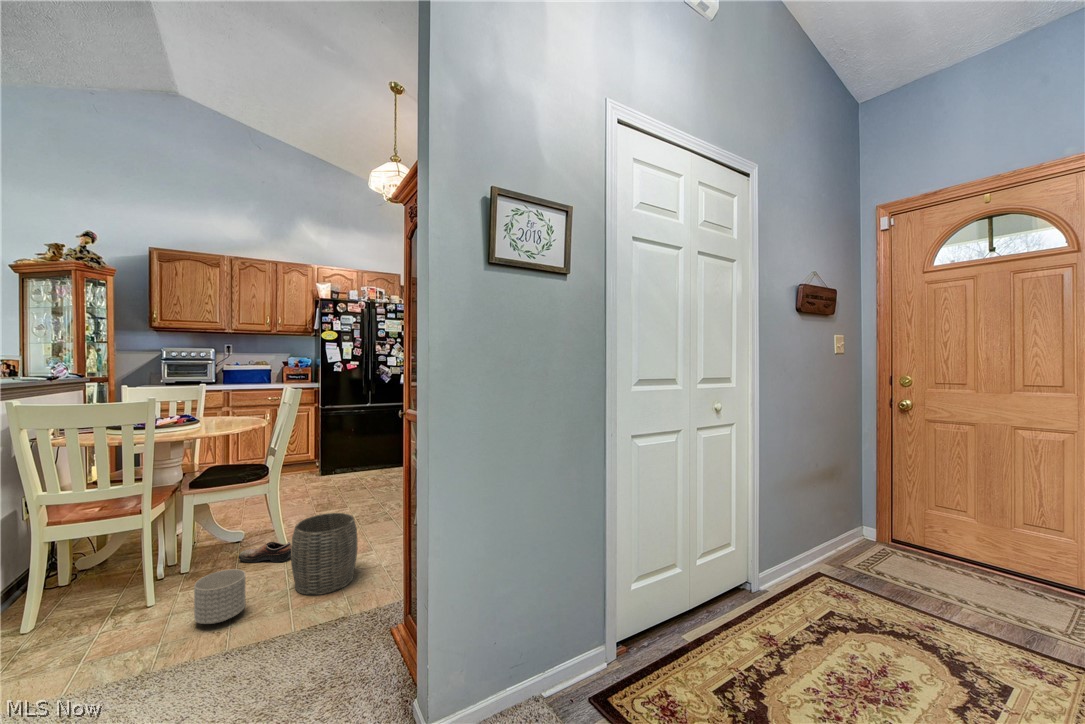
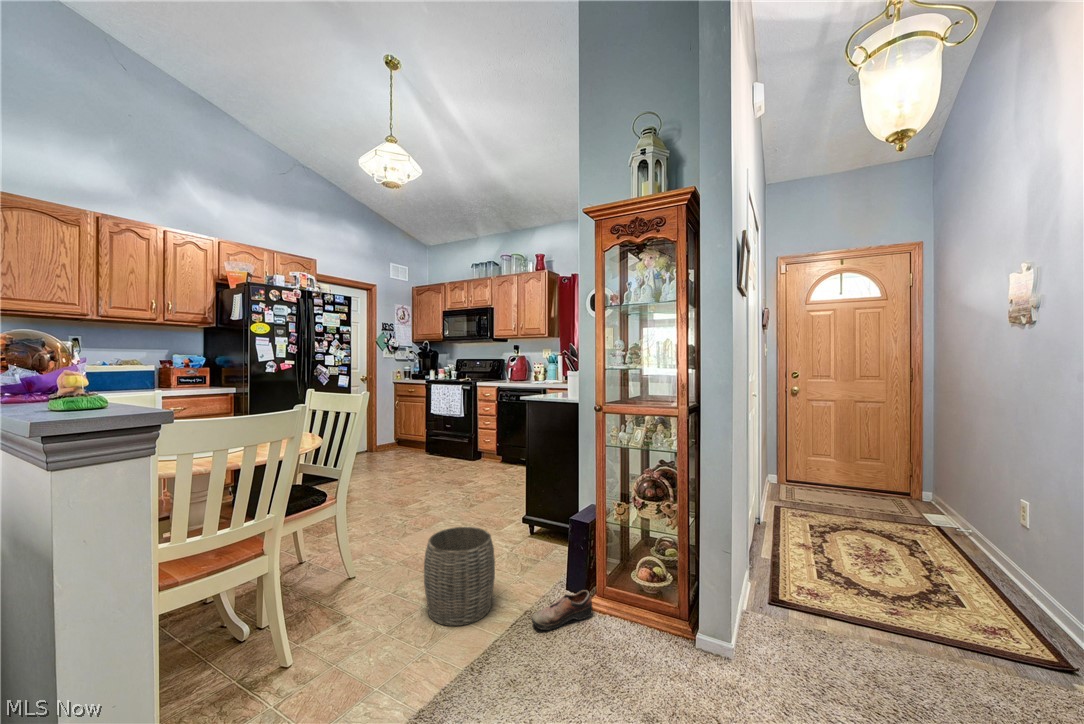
shoe: present [239,542,291,562] -> present [532,590,592,630]
planter: present [194,569,245,624] -> none [368,611,424,688]

